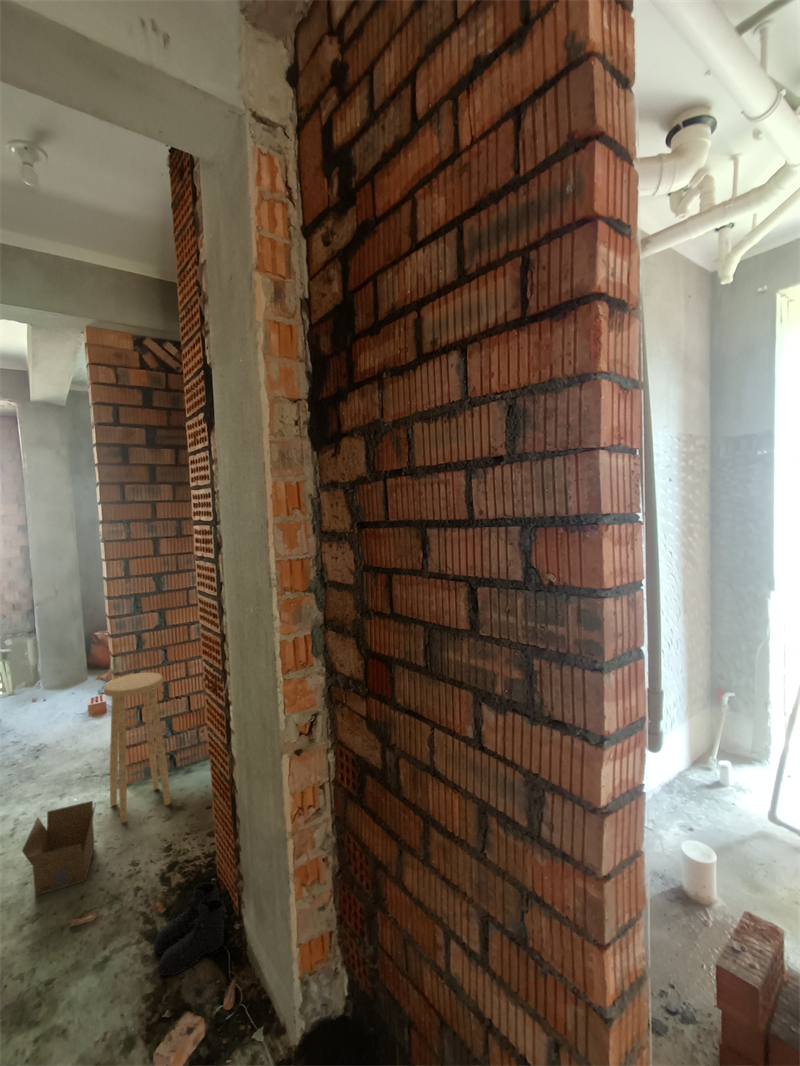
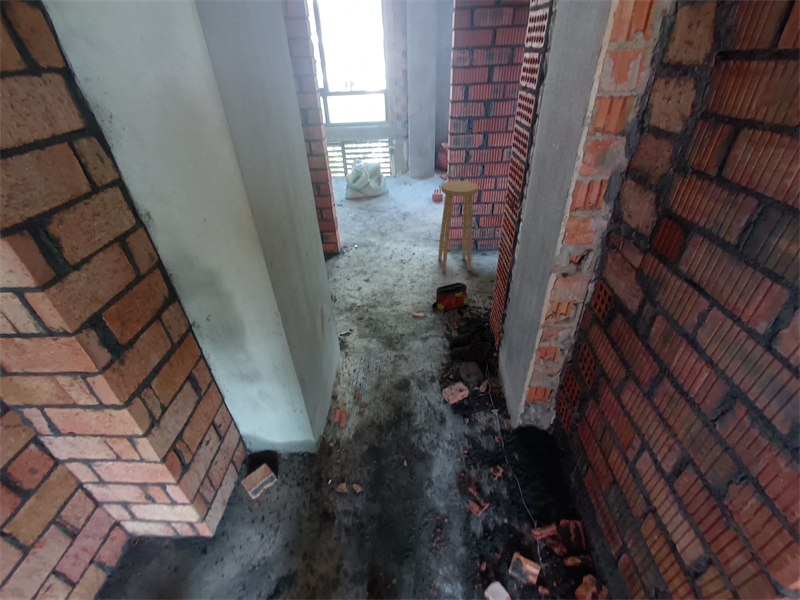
cardboard box: present [22,801,95,895] -> none [394,252,431,295]
bag: none [109,827,171,895] -> present [432,283,467,311]

